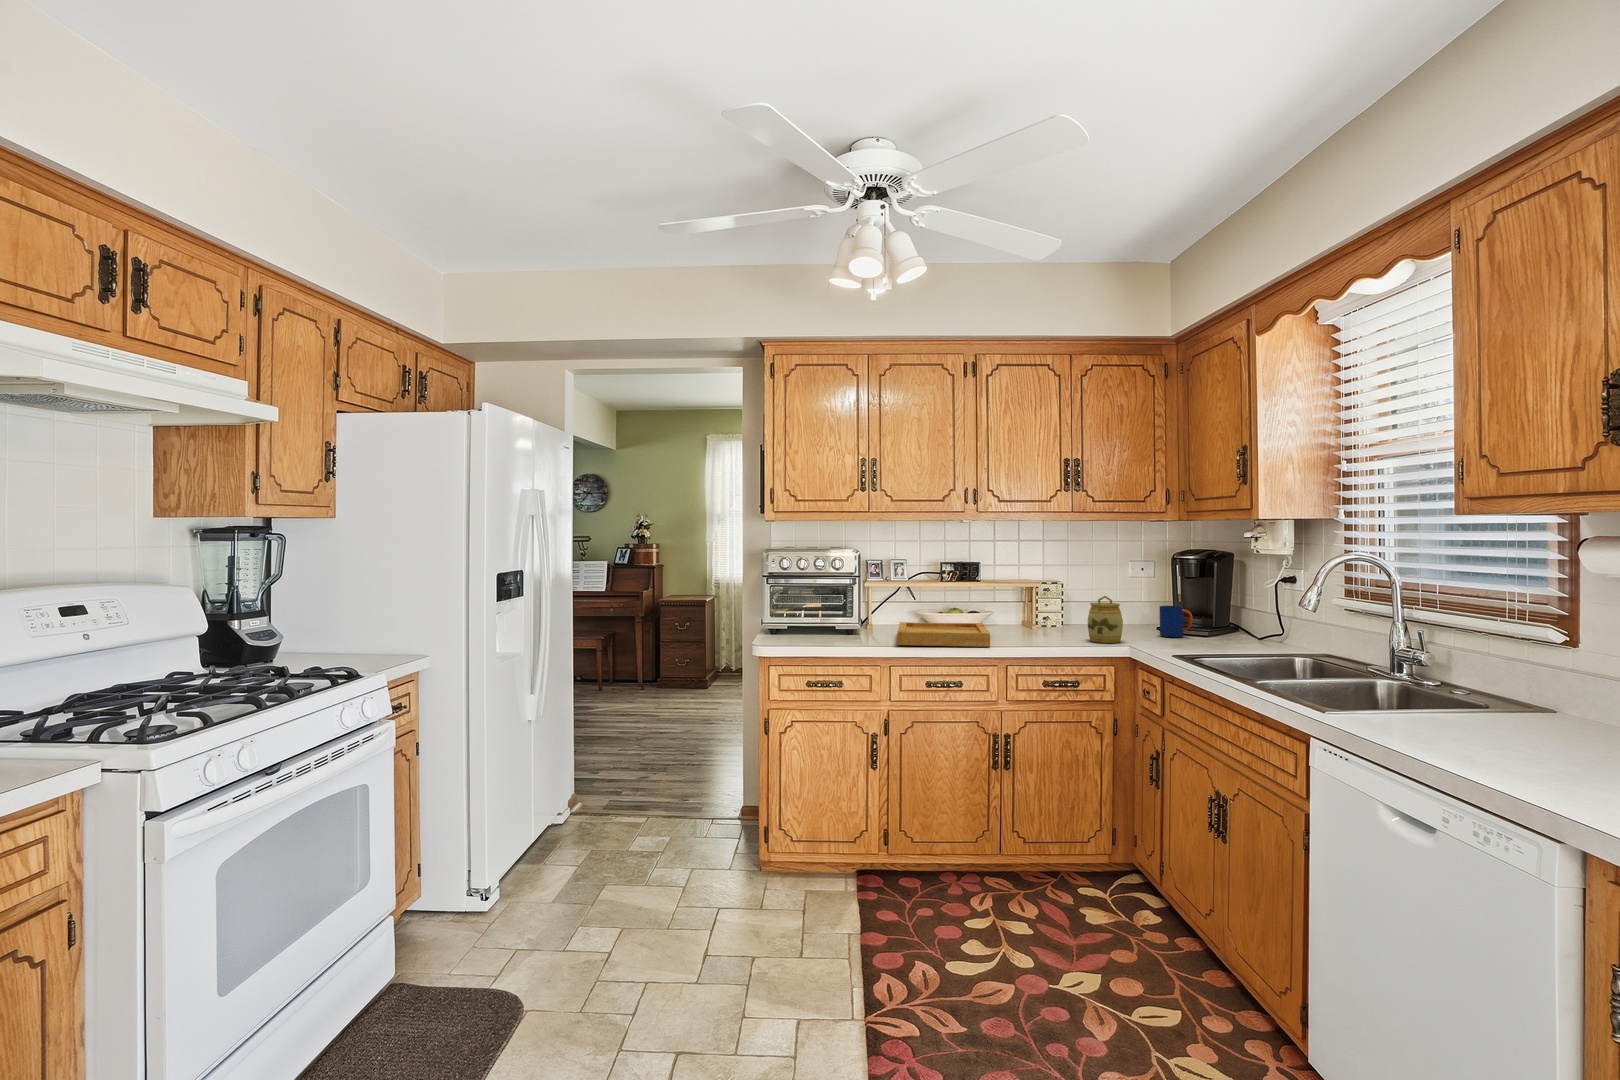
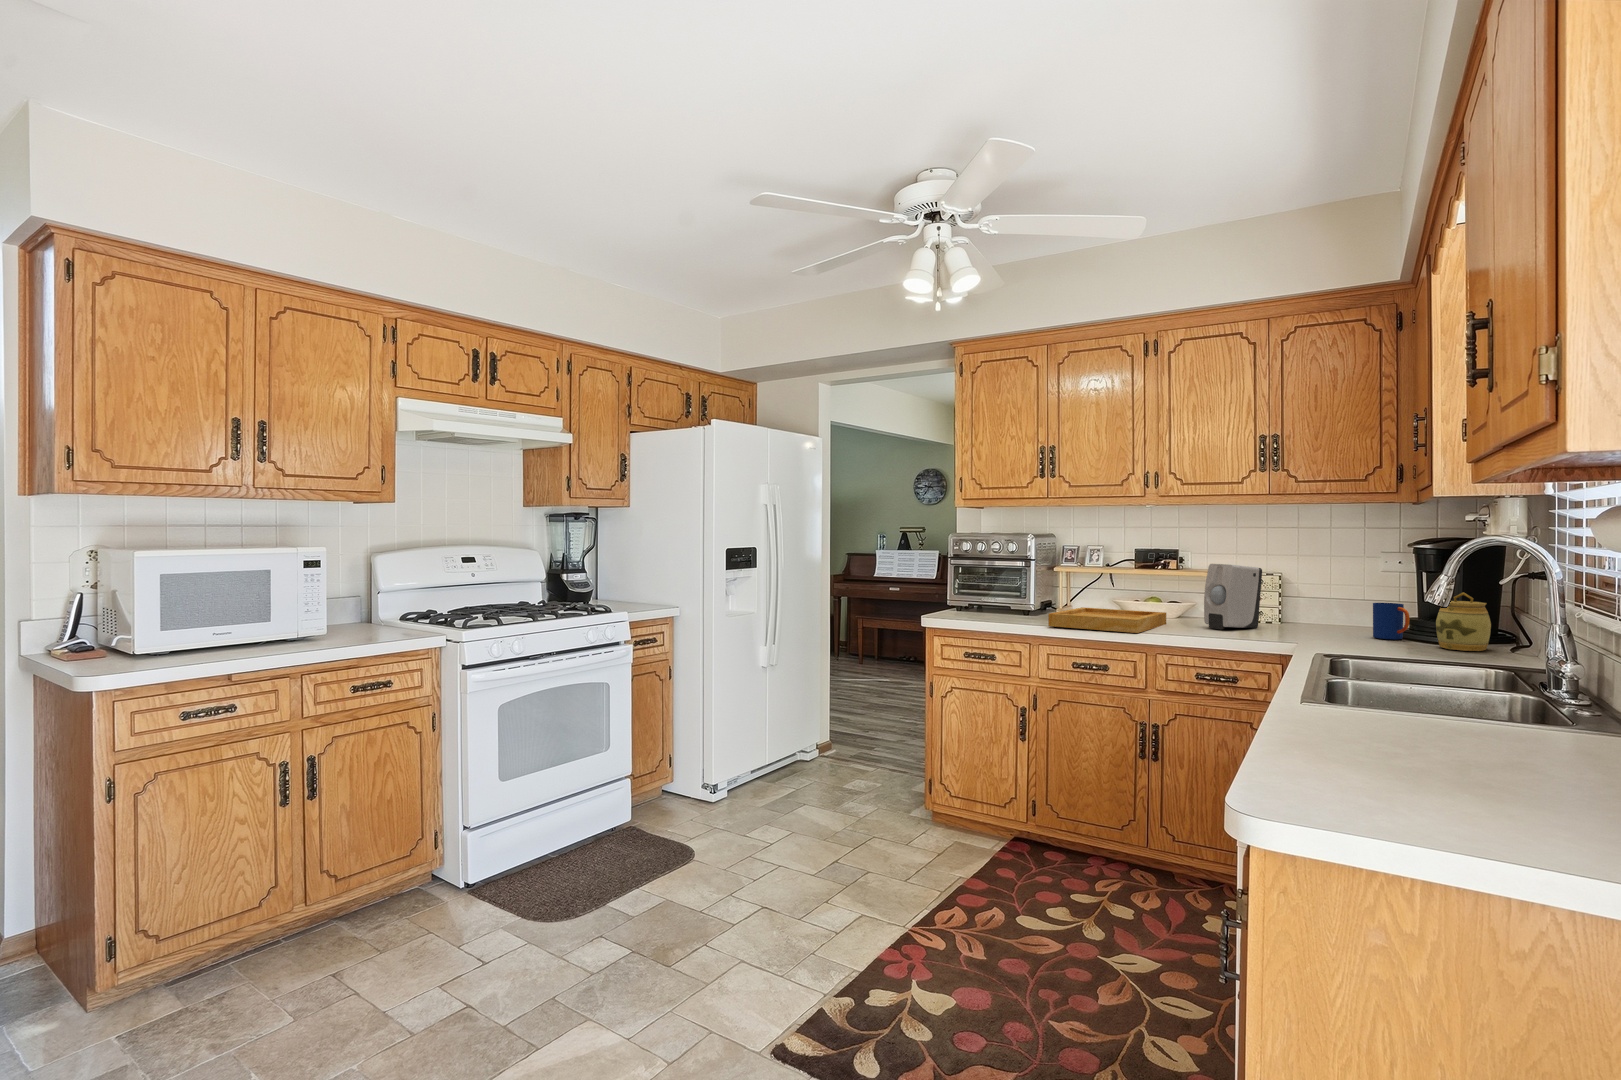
soap dispenser: none [1022,576,1064,637] -> present [1204,564,1262,629]
jar: present [1088,596,1123,643] -> present [1436,592,1491,651]

